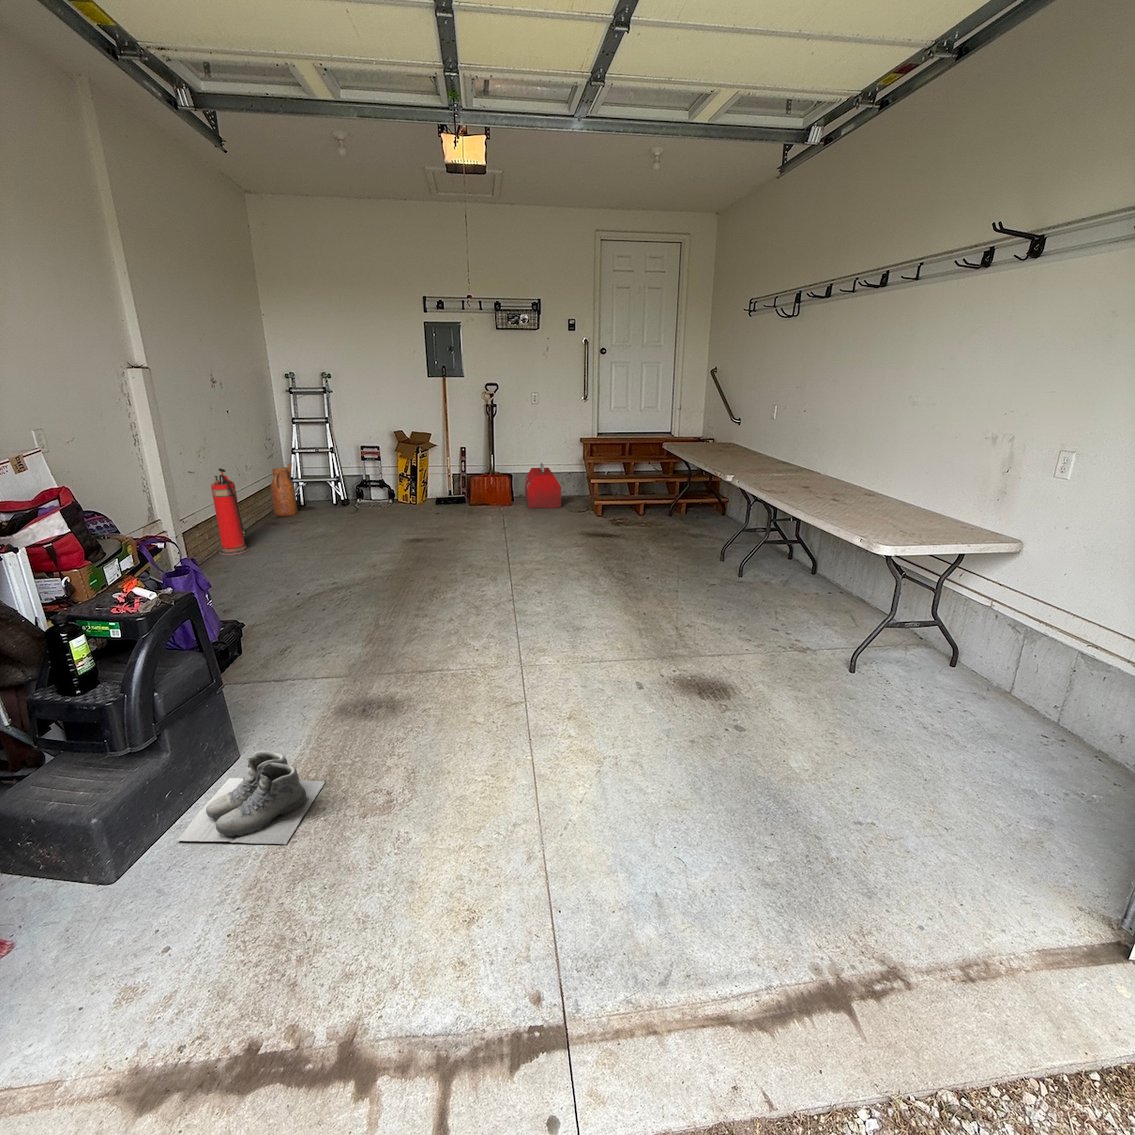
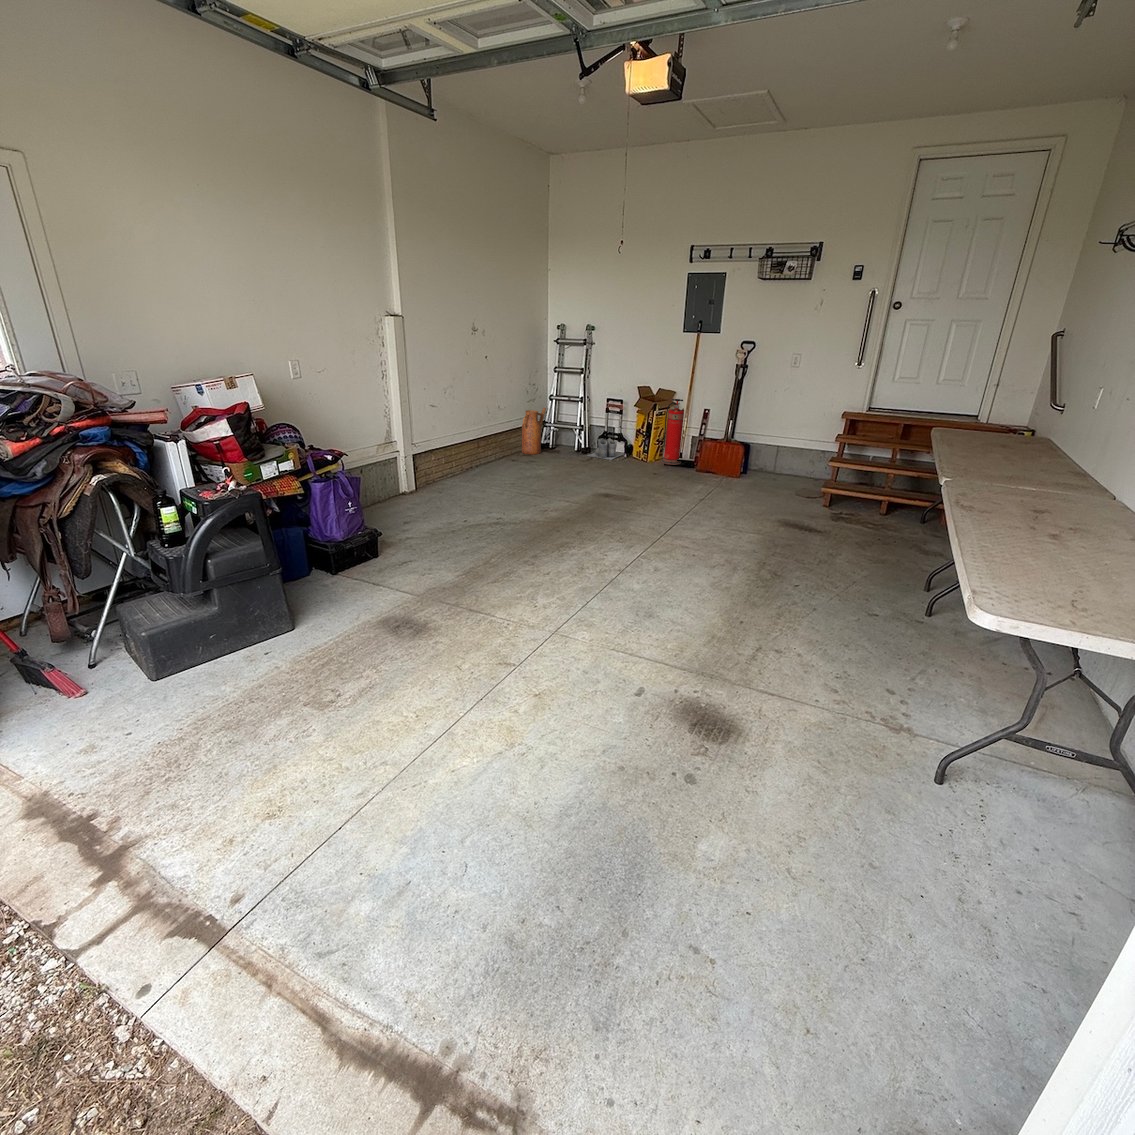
toolbox: present [525,463,561,508] -> none [753,437,801,490]
fire extinguisher: present [211,468,249,555] -> present [661,399,684,465]
boots: present [177,750,325,845] -> present [587,438,624,460]

